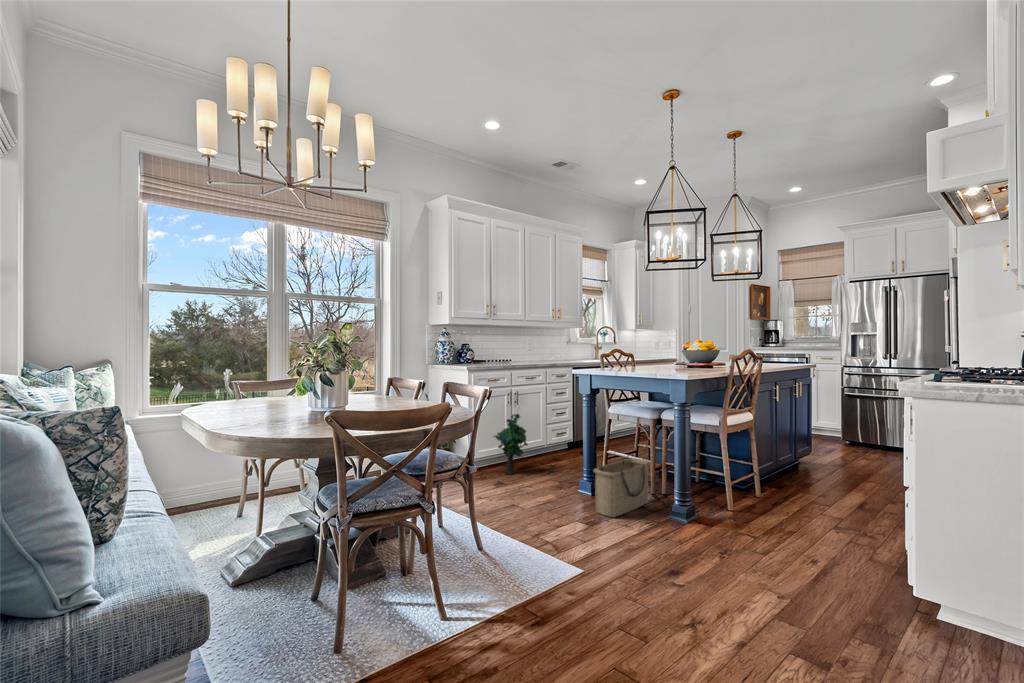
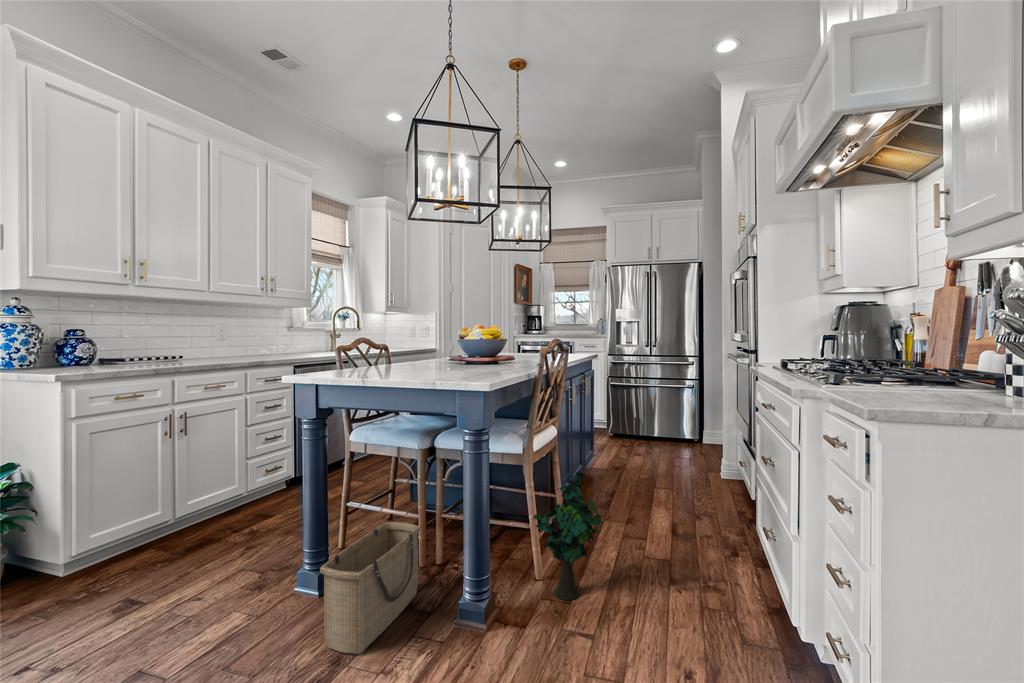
decorative plant: present [494,414,528,475] -> present [533,472,602,600]

